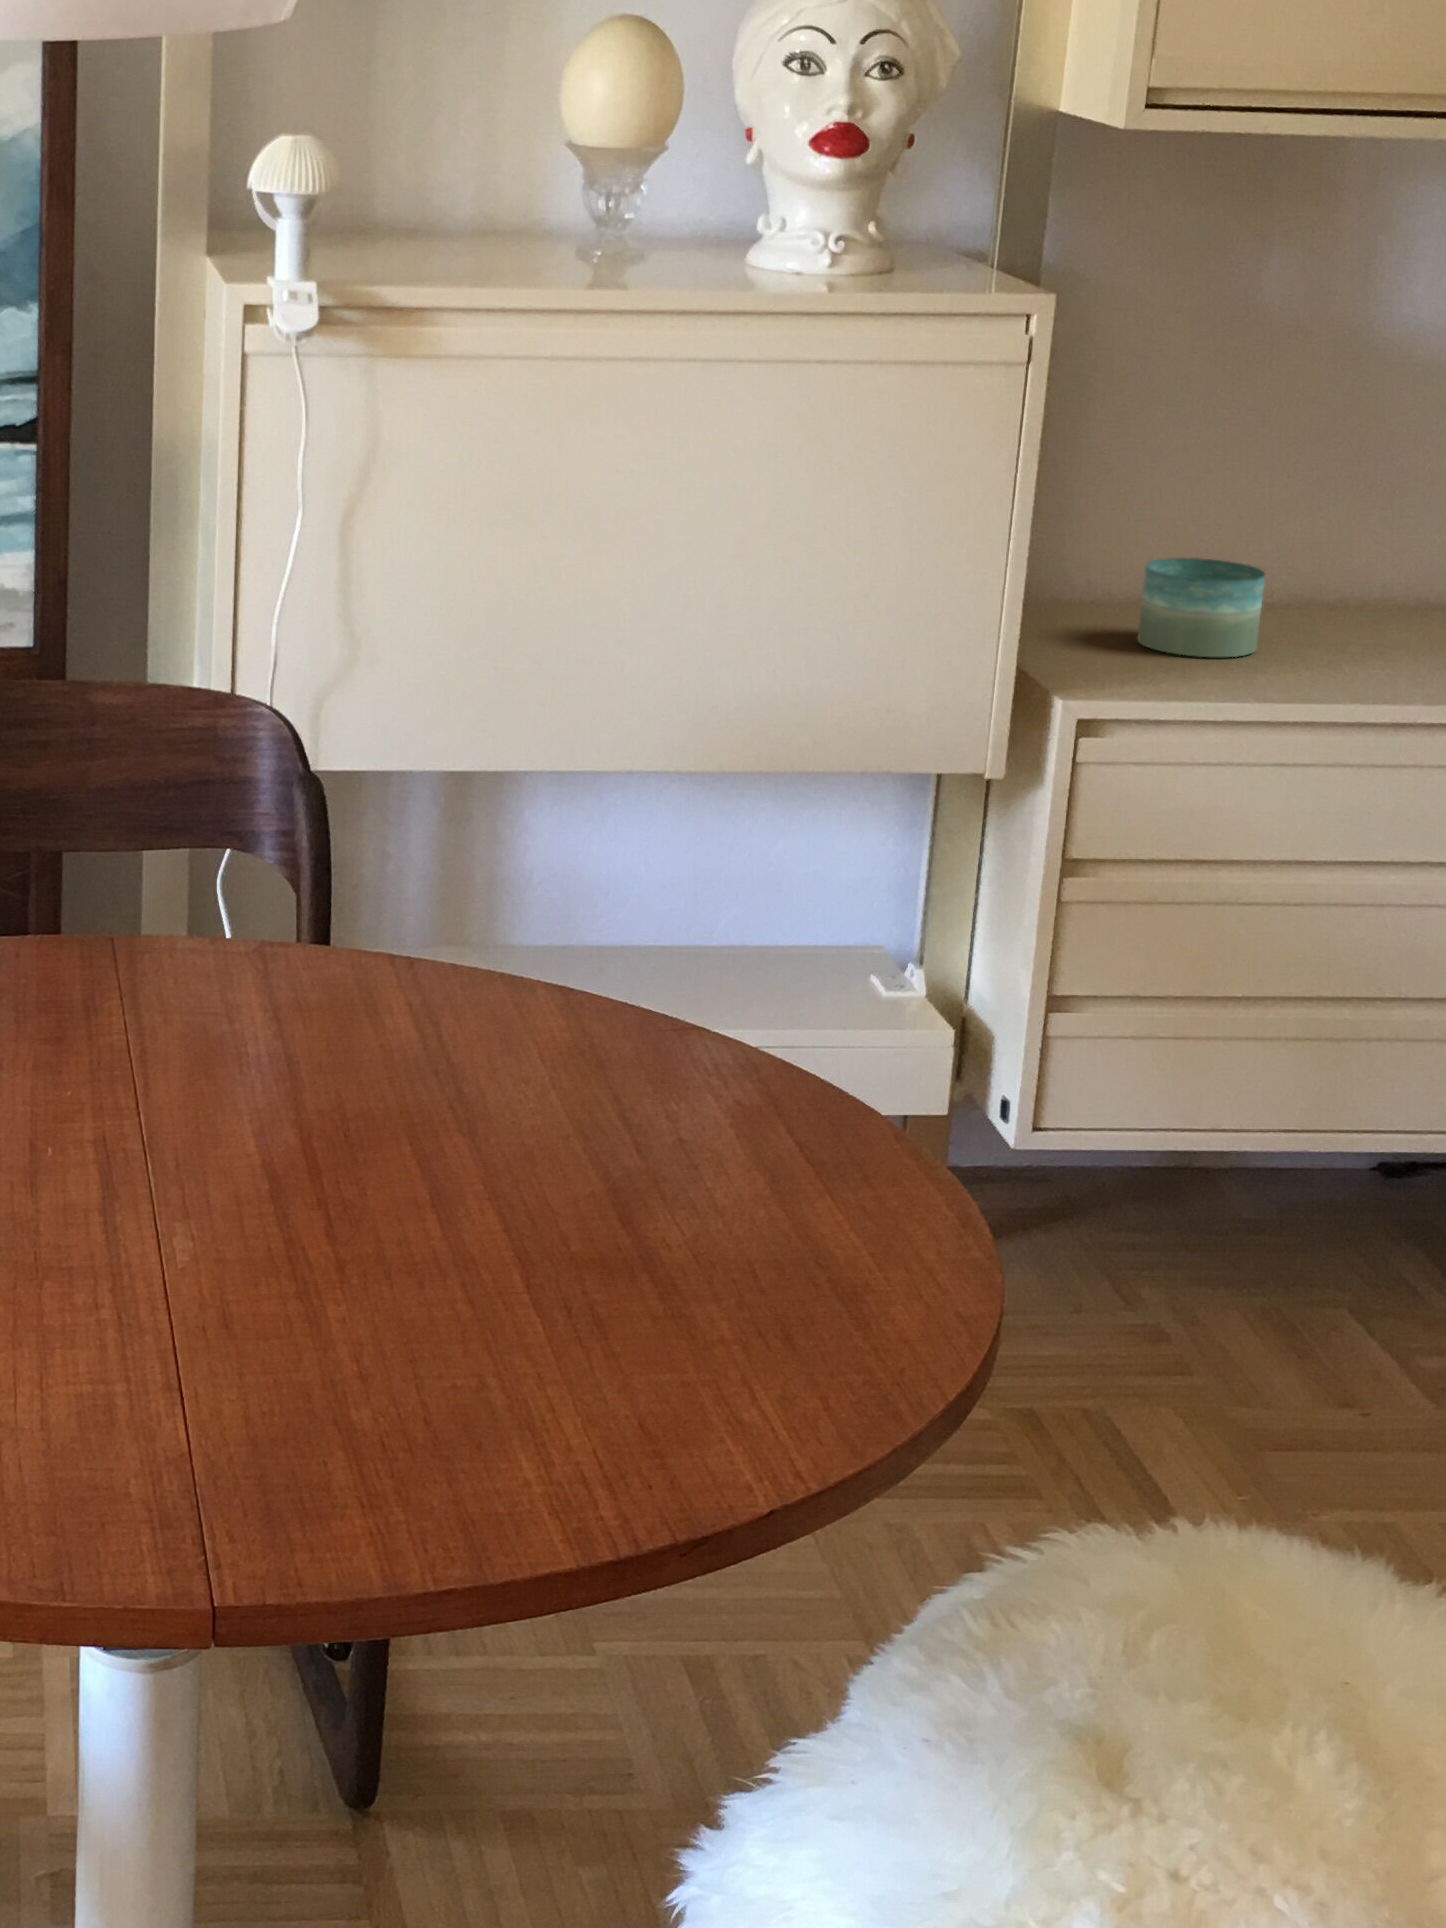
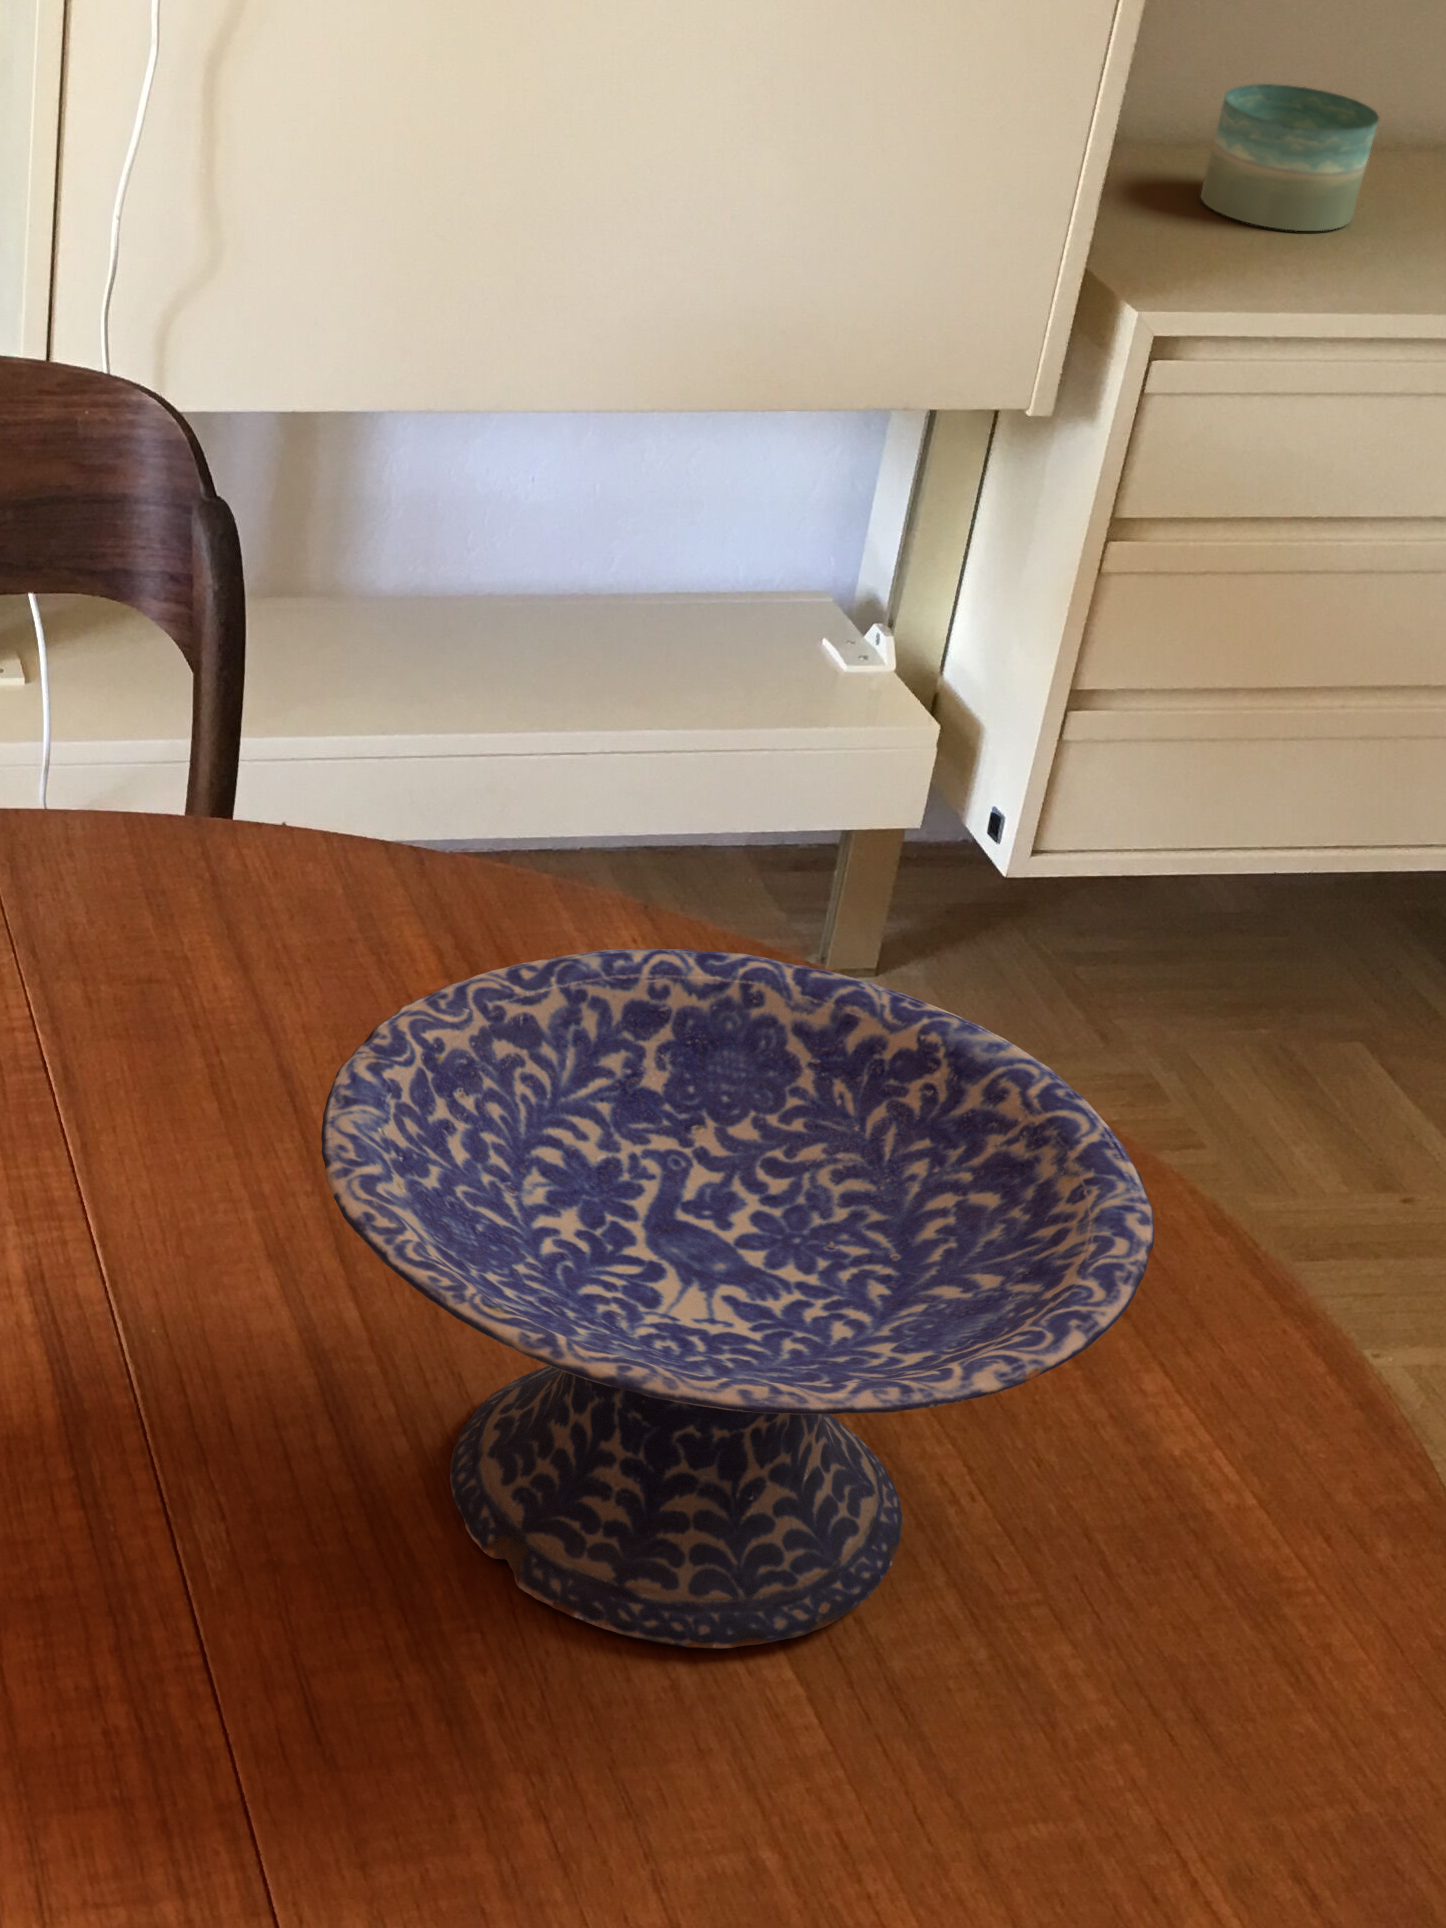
decorative bowl: none [288,891,816,1287] -> present [321,949,1155,1648]

